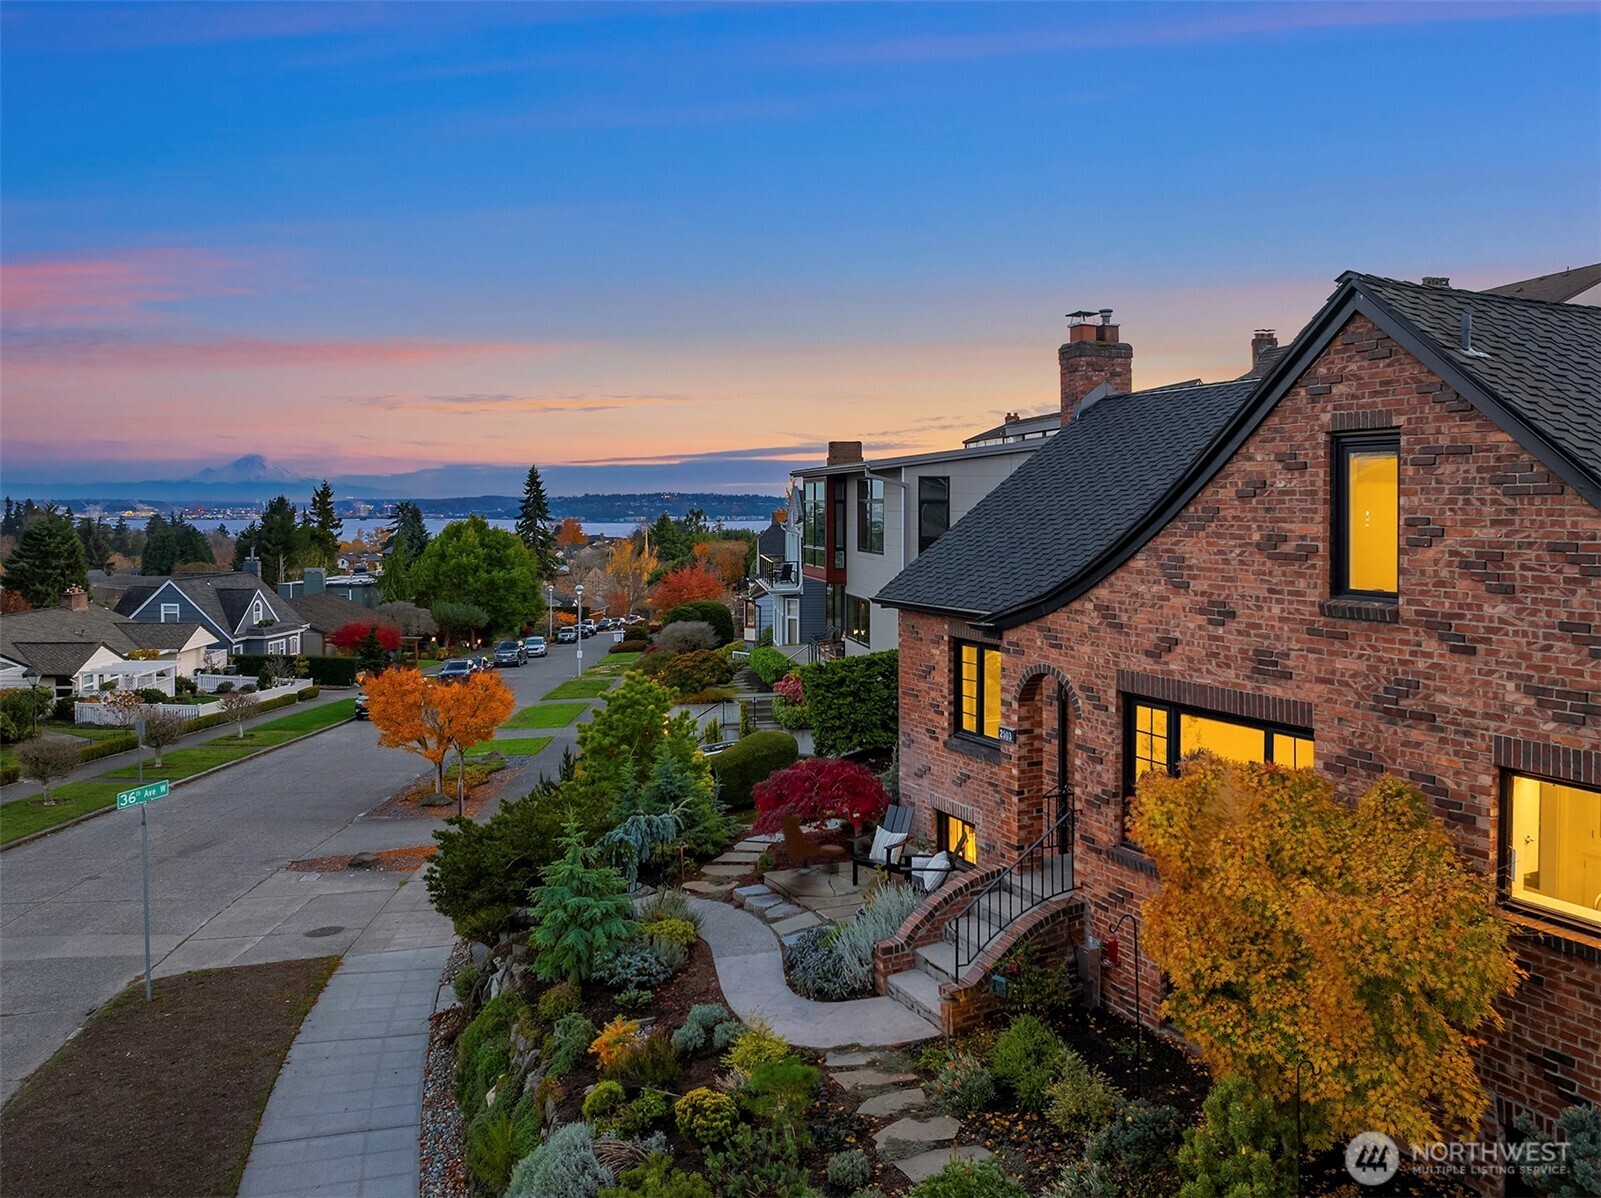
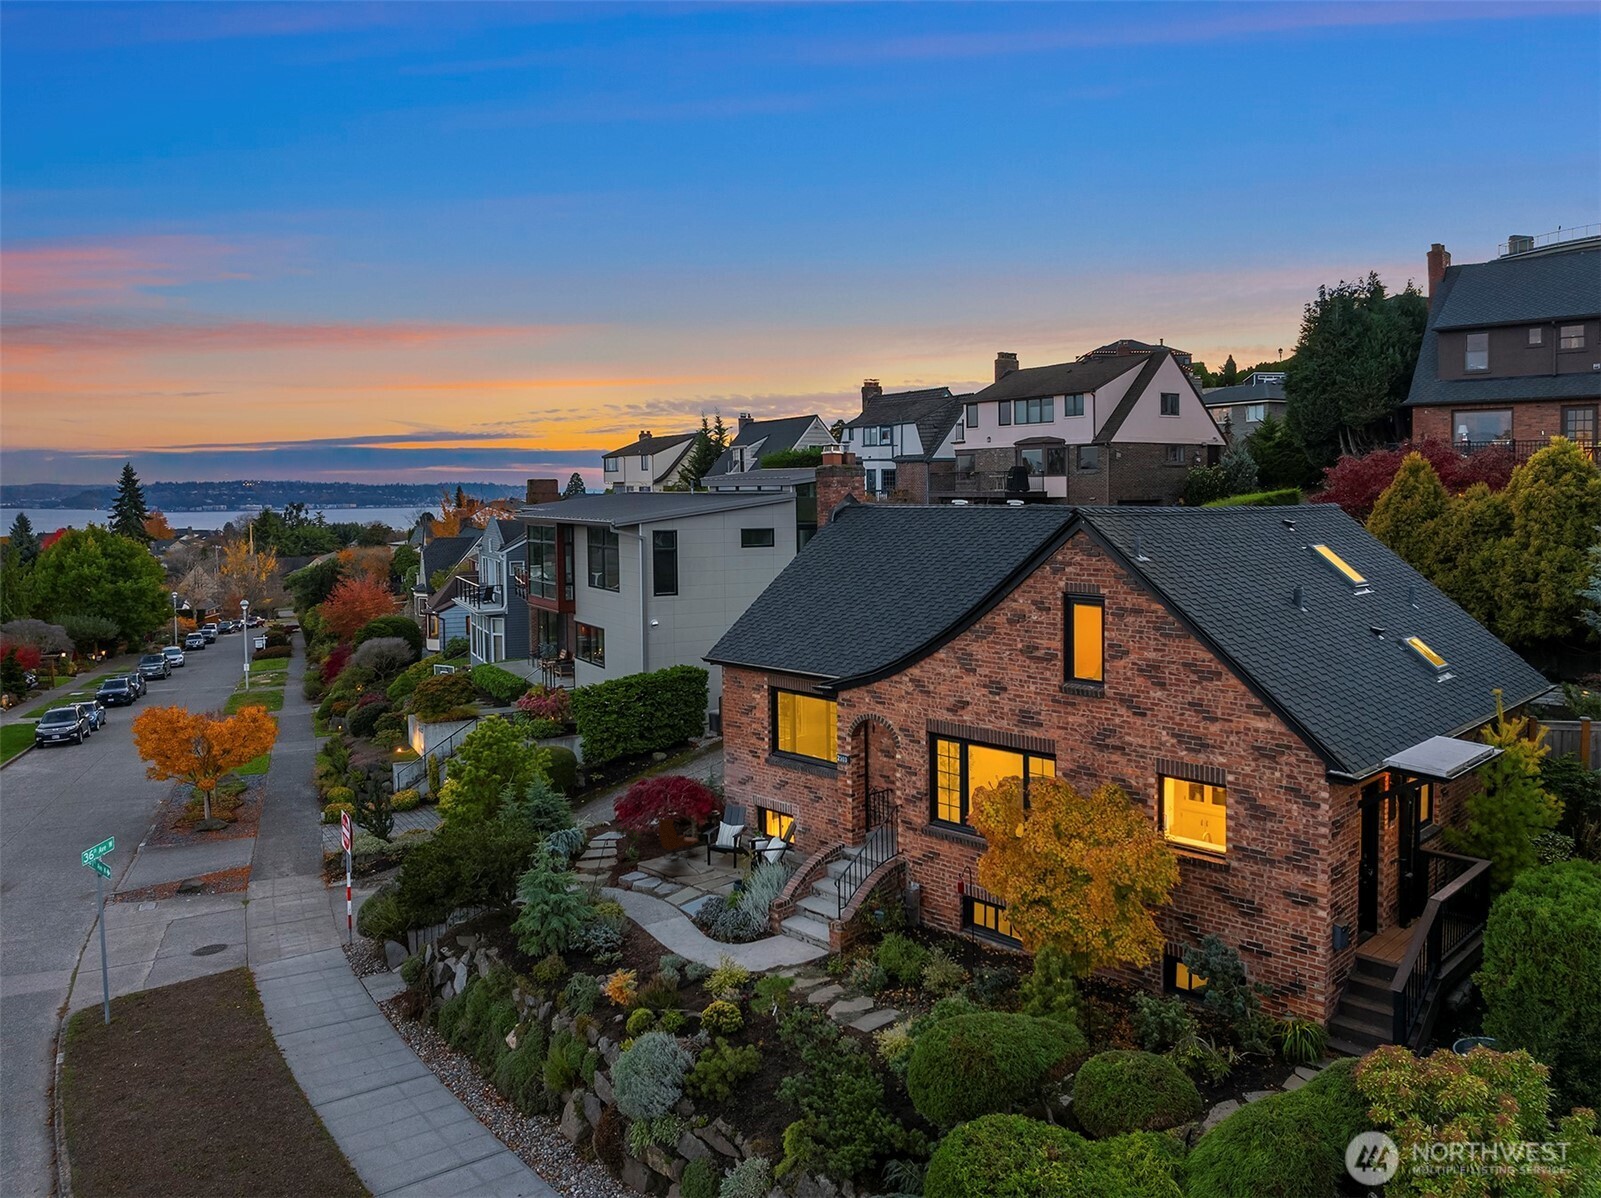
potted plant: none [726,821,765,868] -> present [616,825,637,858]

